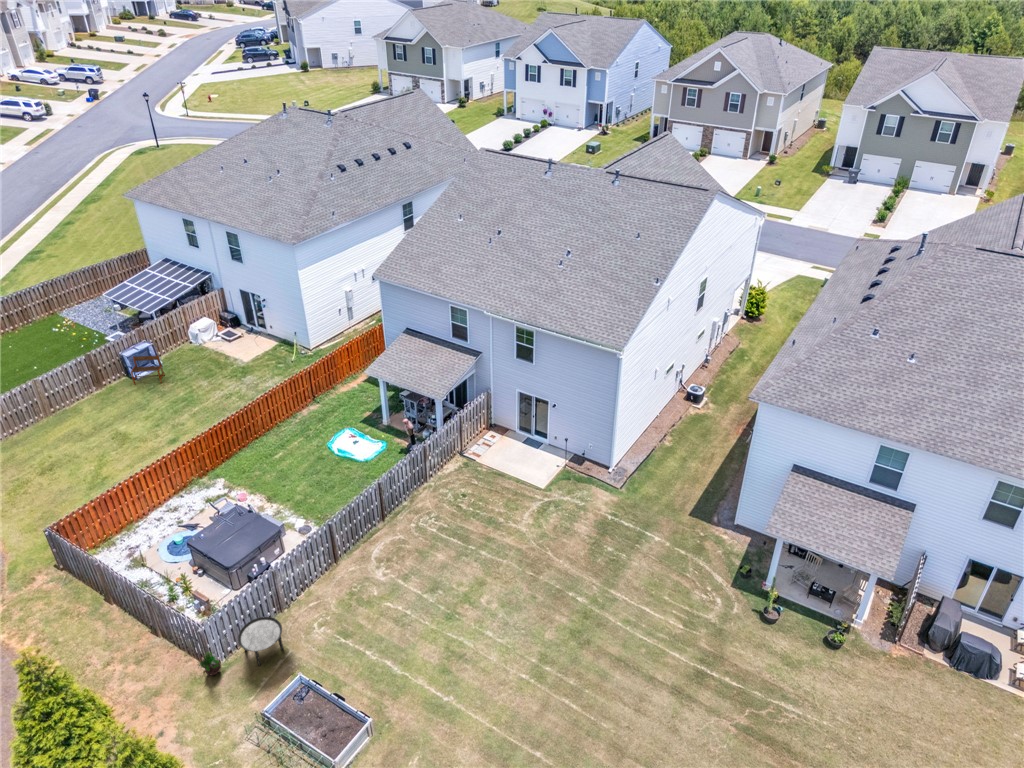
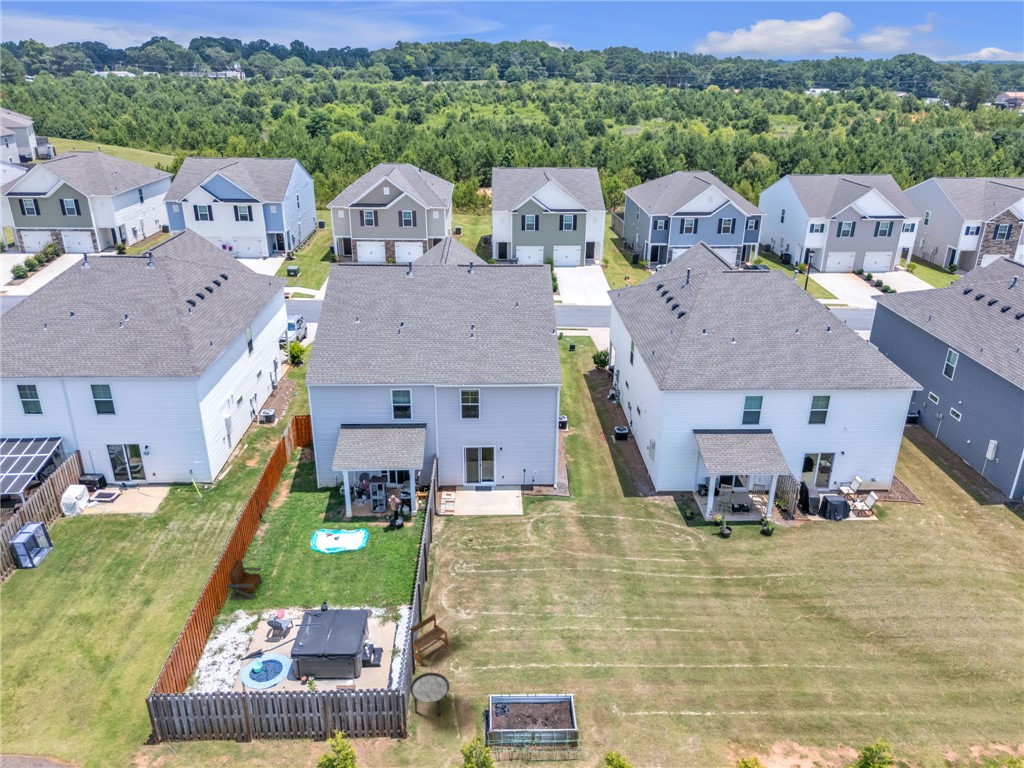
bench: present [131,355,164,384] -> present [409,614,448,666]
lounge chair: none [219,432,262,473] -> present [227,560,263,599]
potted tree: present [199,653,221,676] -> none [400,716,418,741]

